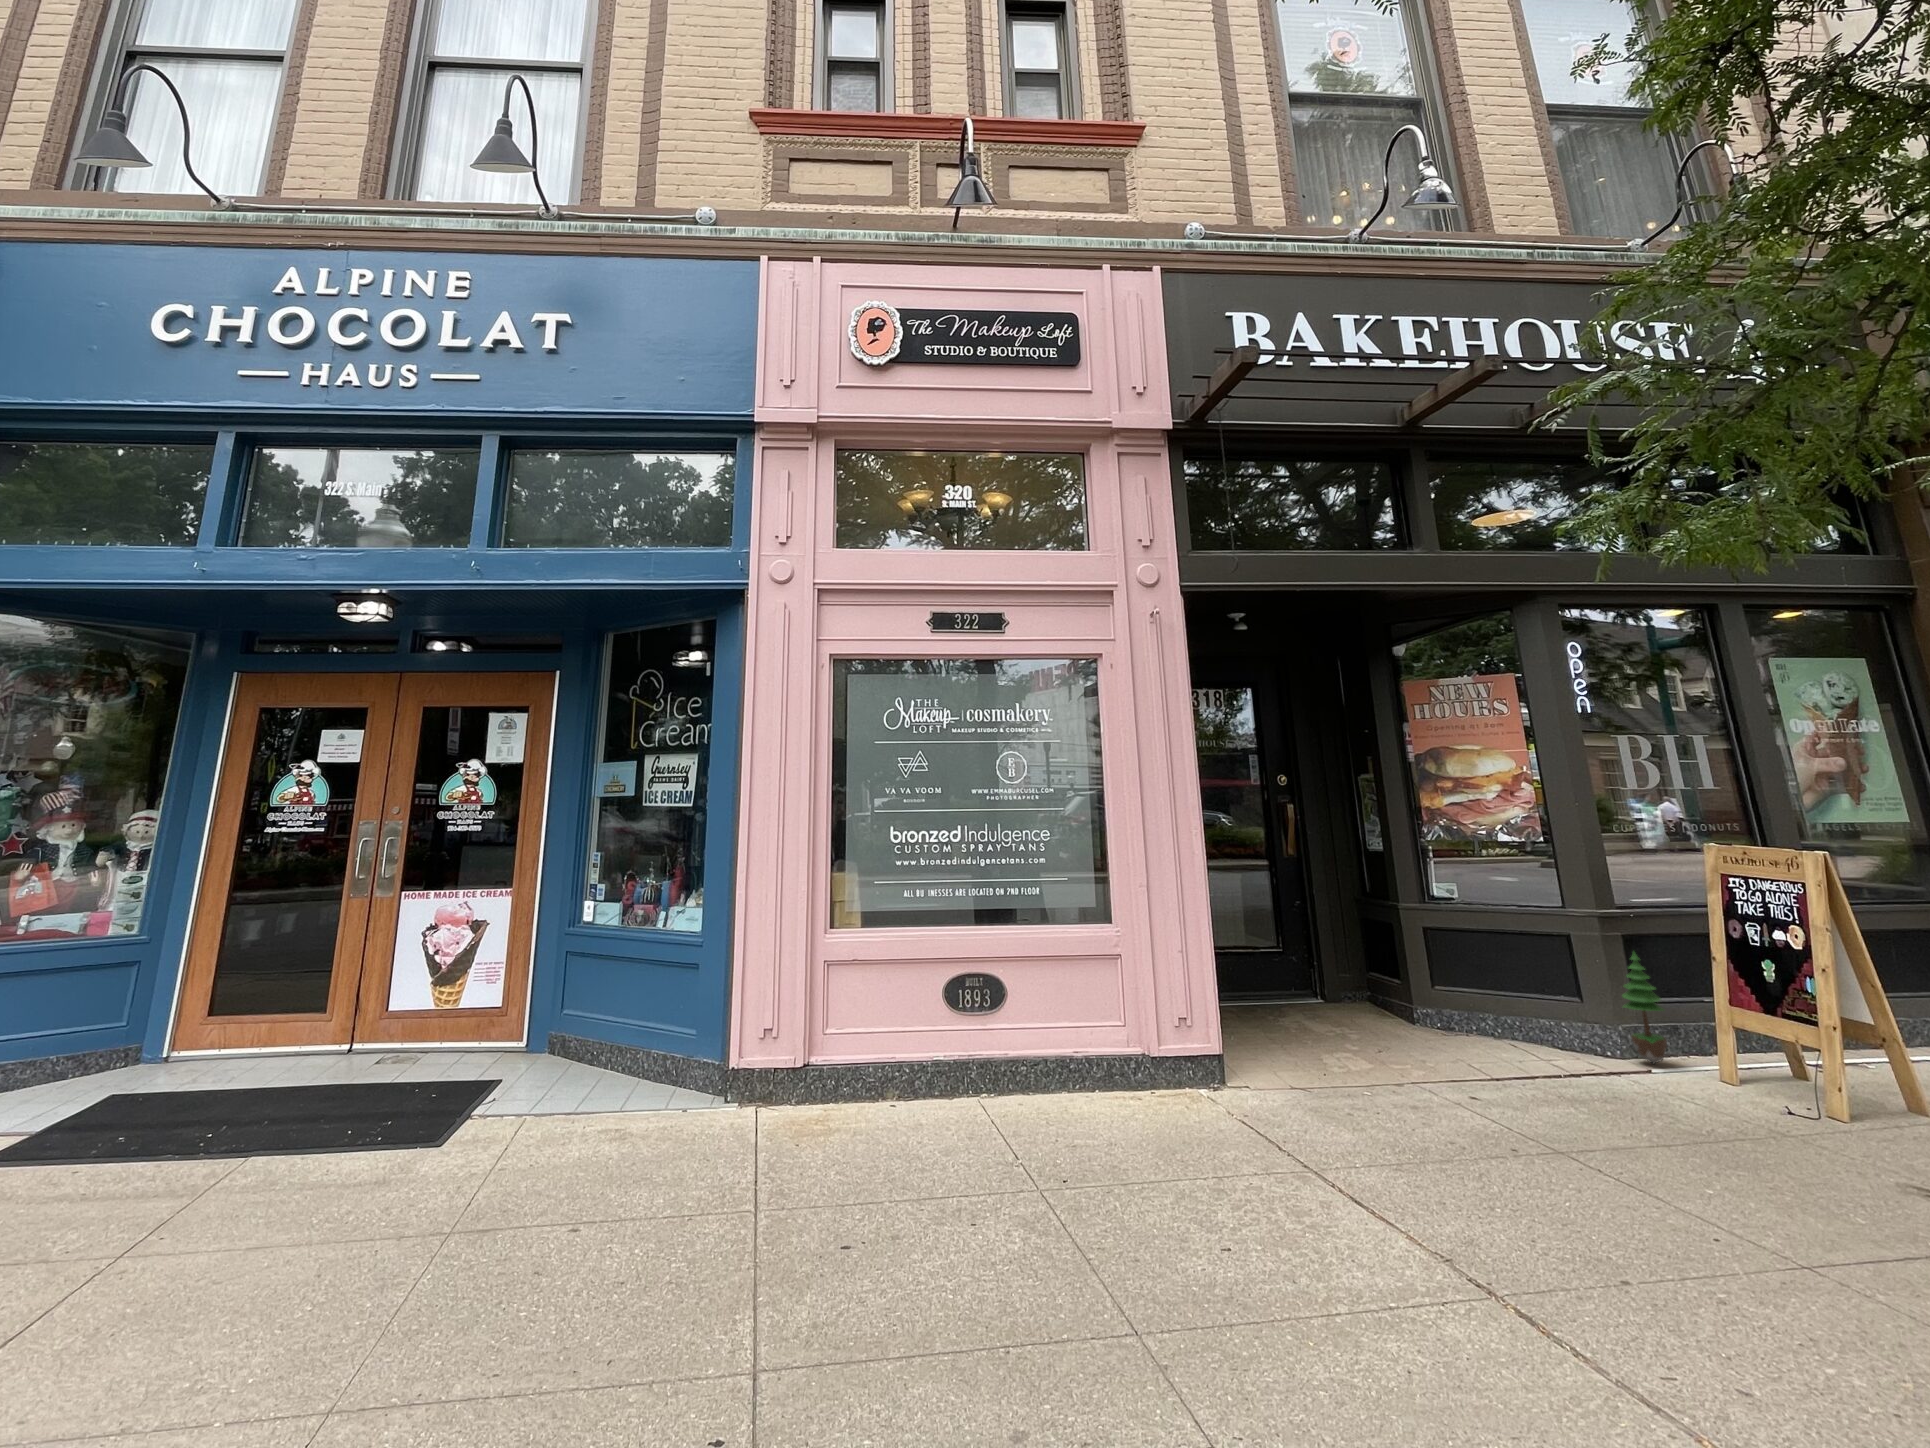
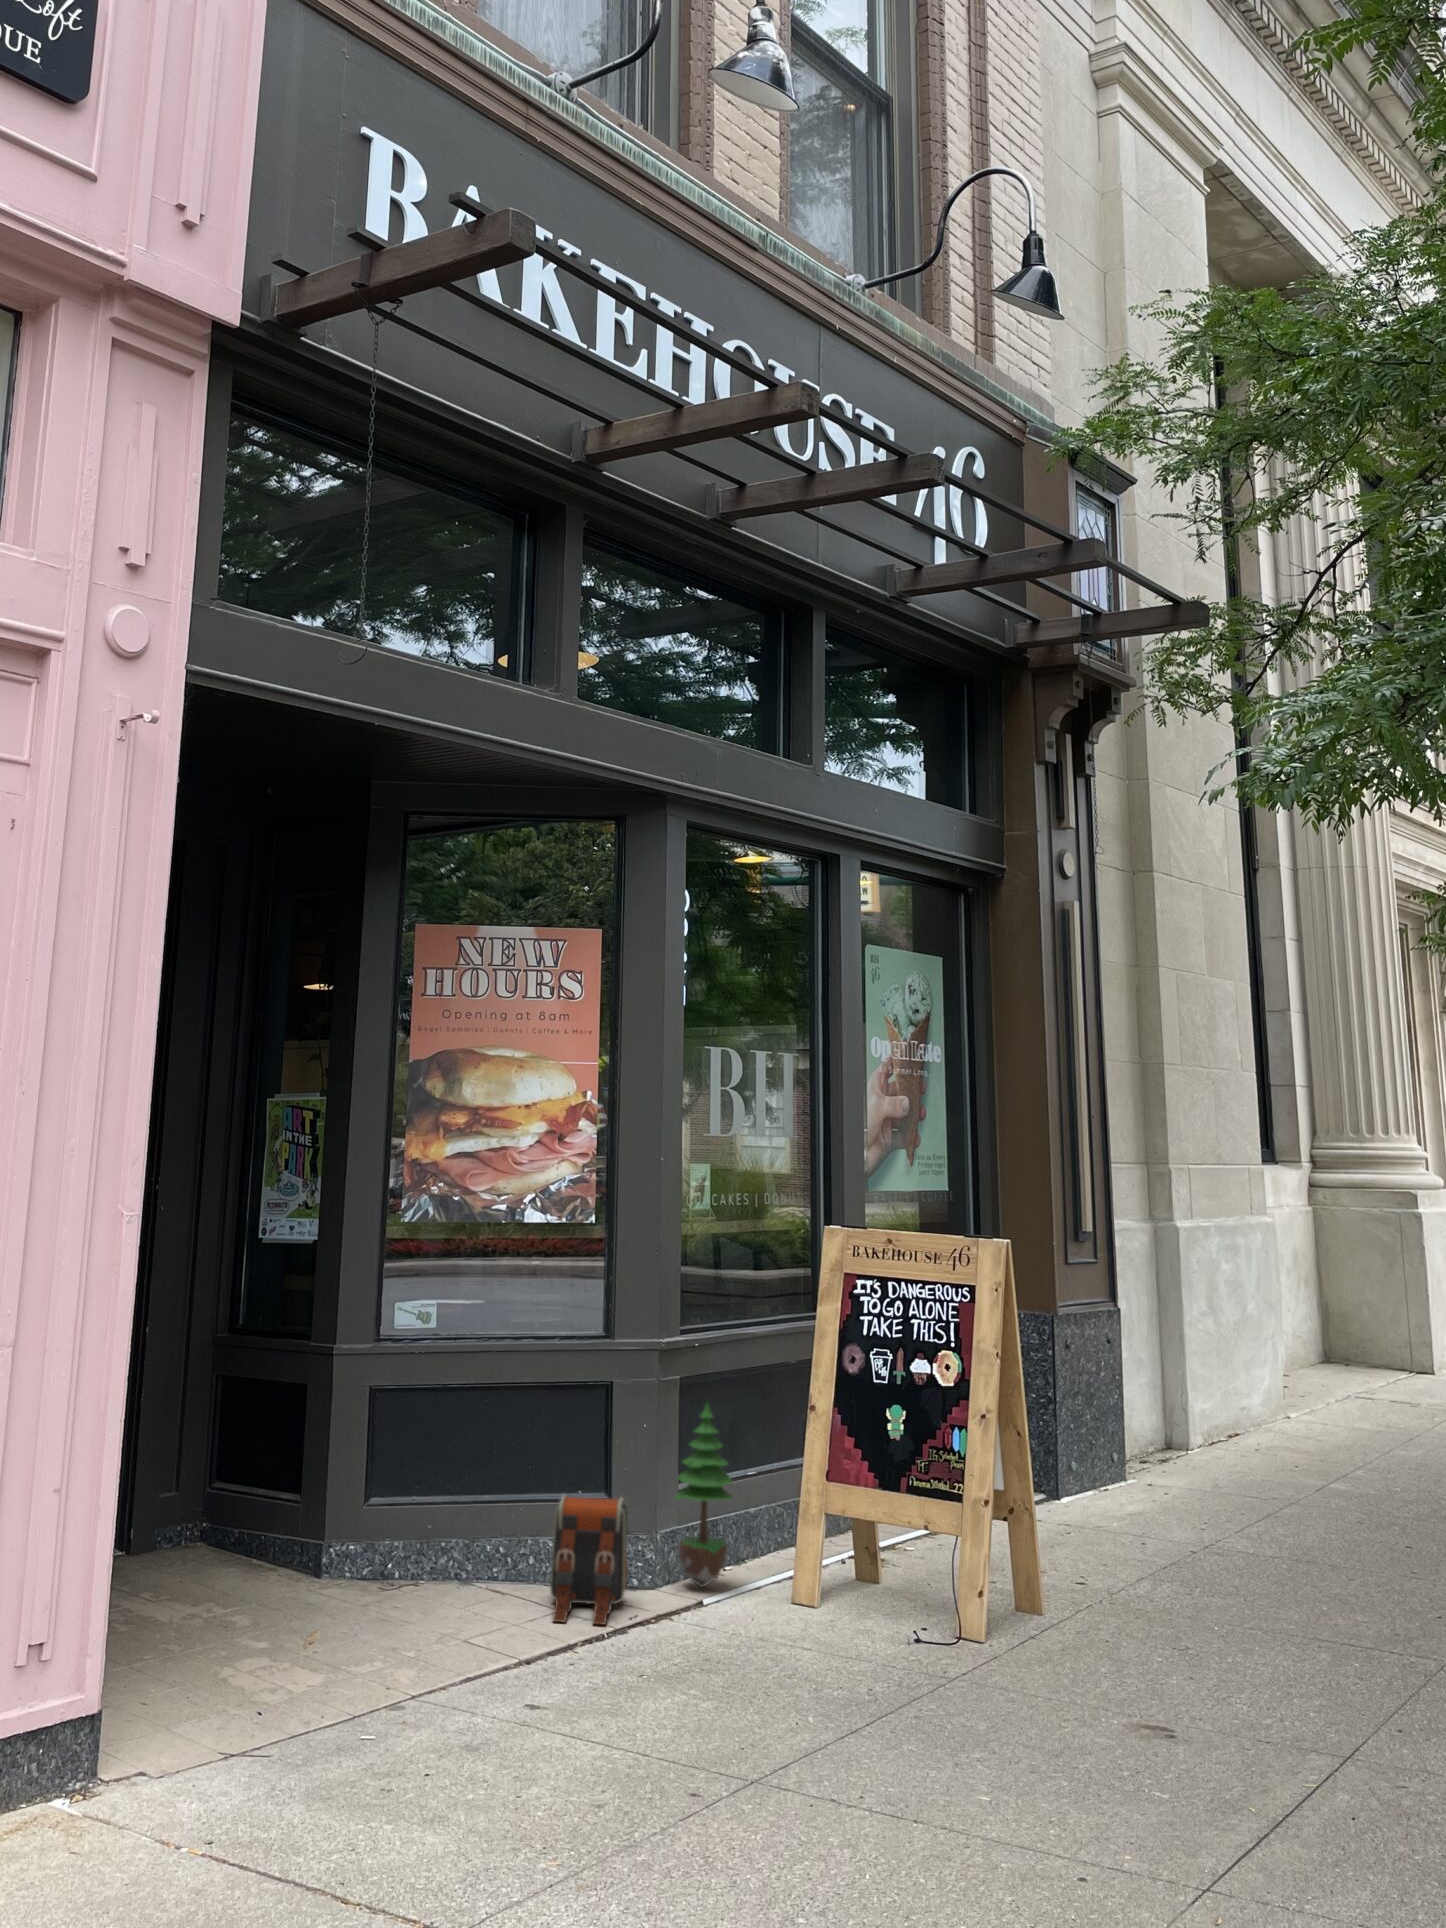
backpack: none [1527,996,1588,1072] -> present [550,1495,628,1624]

